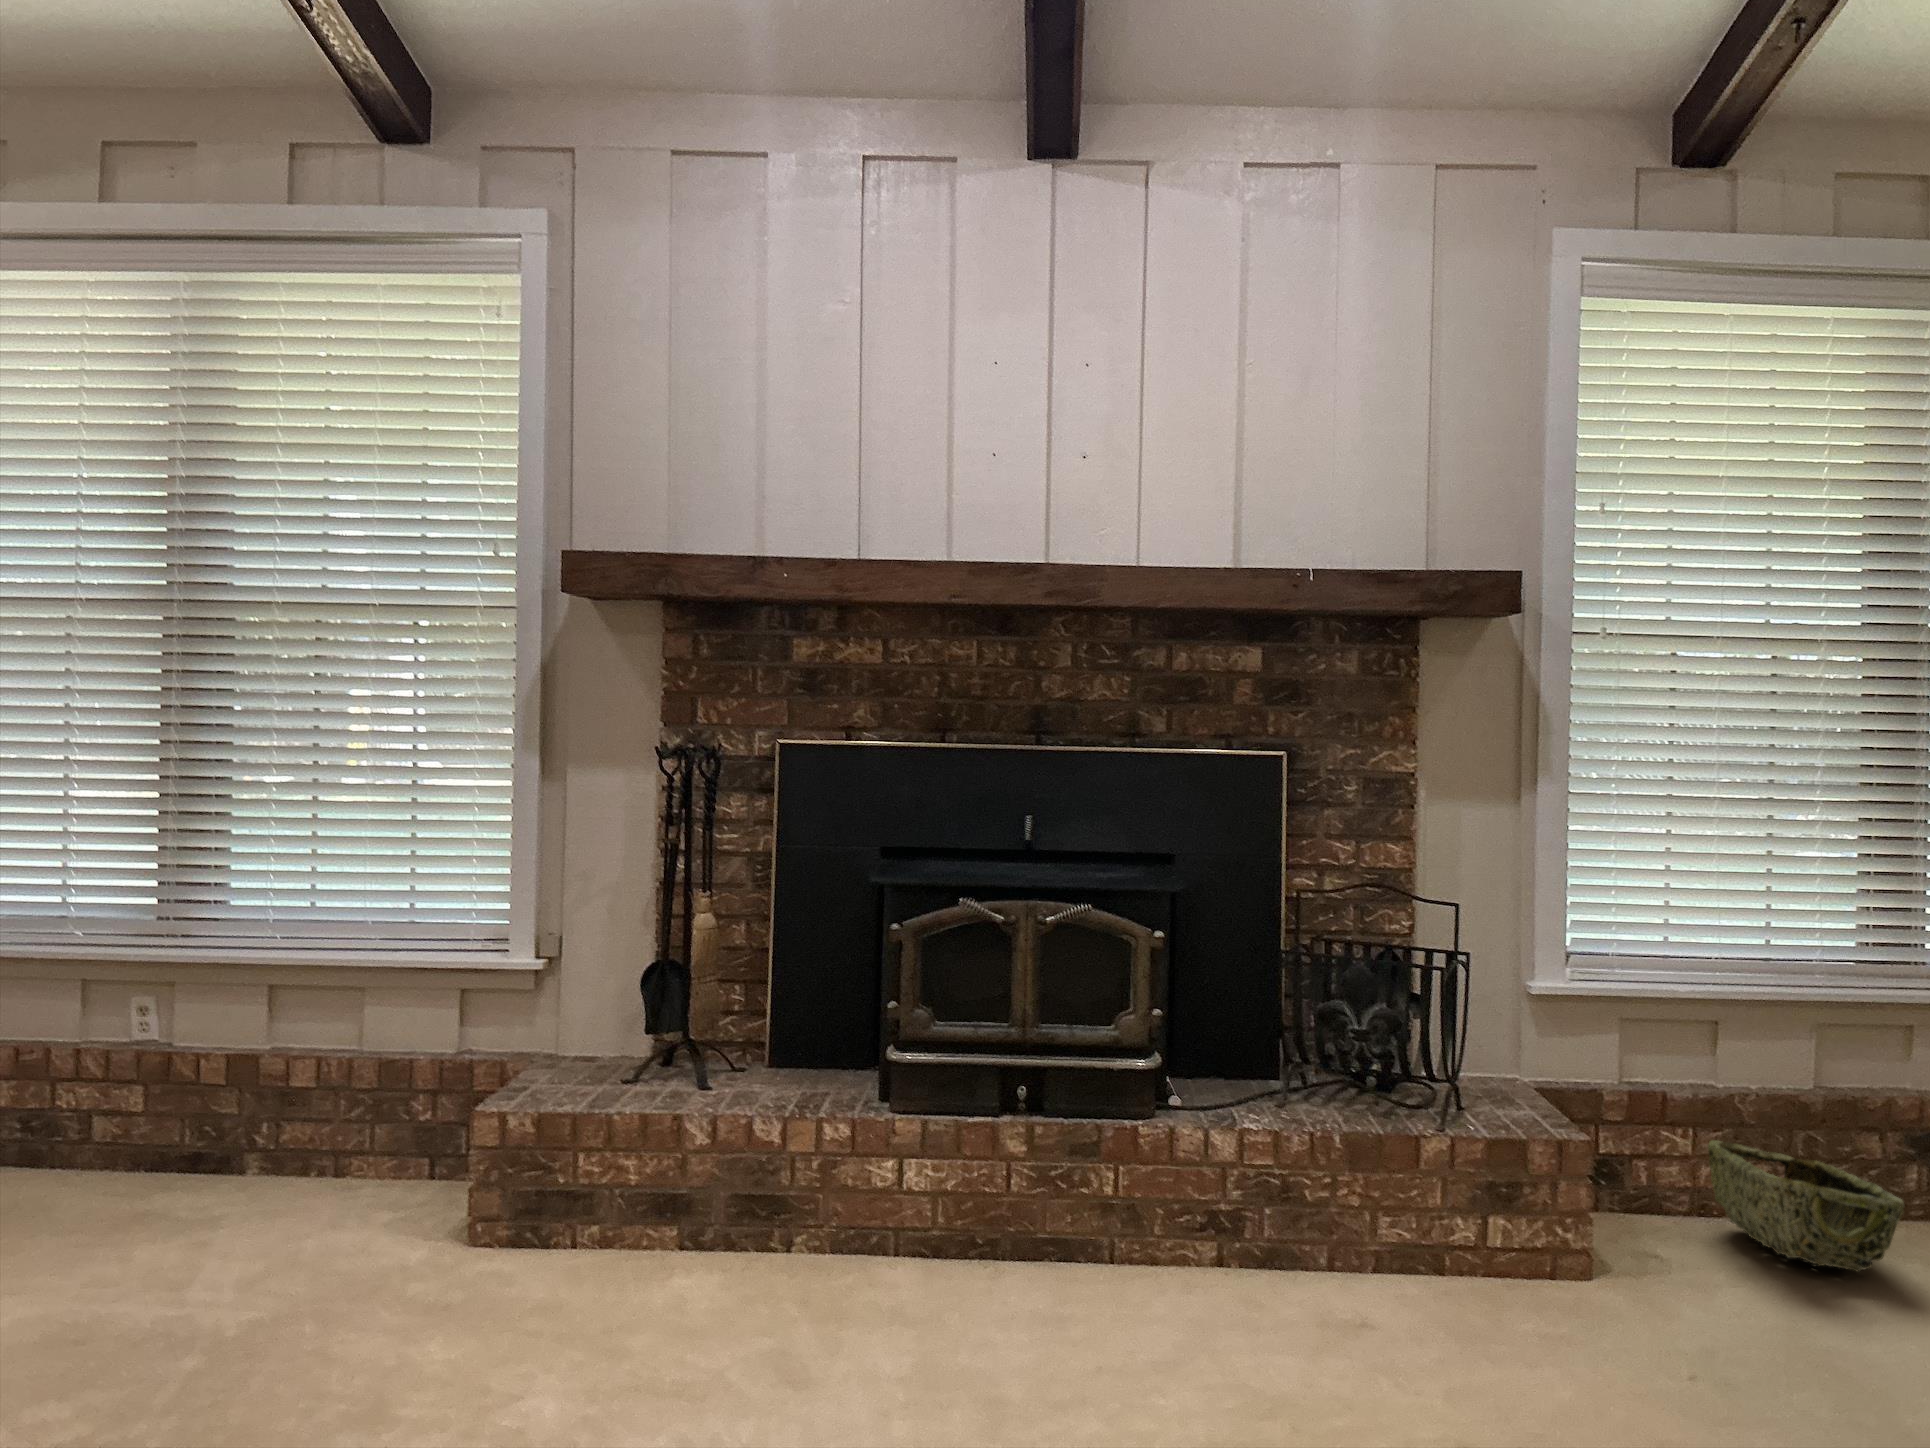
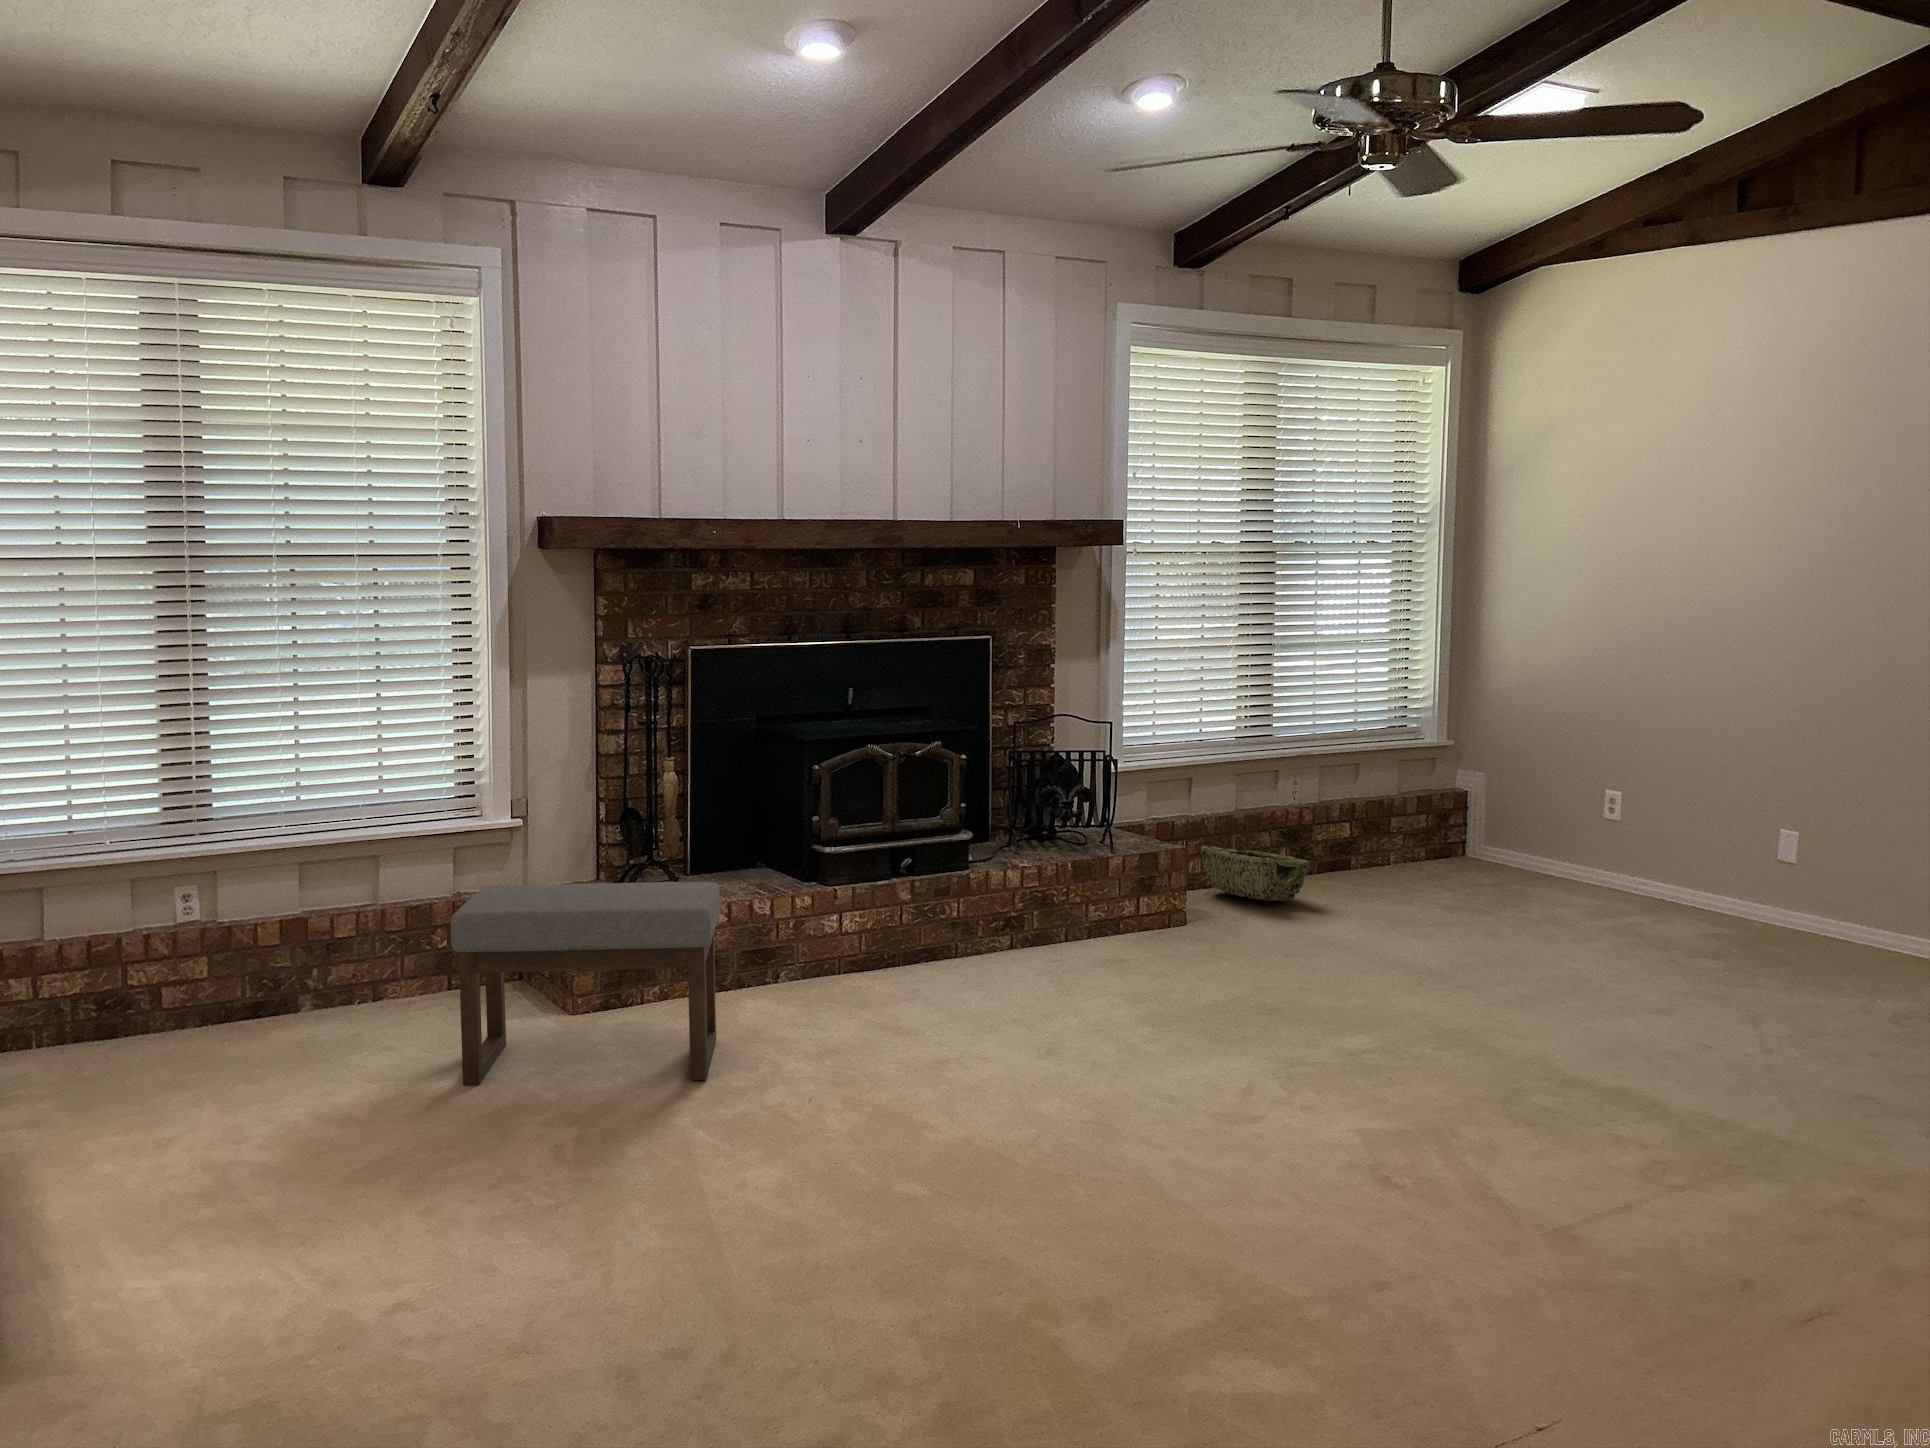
ottoman: none [128,1039,548,1406] -> present [451,882,720,1085]

